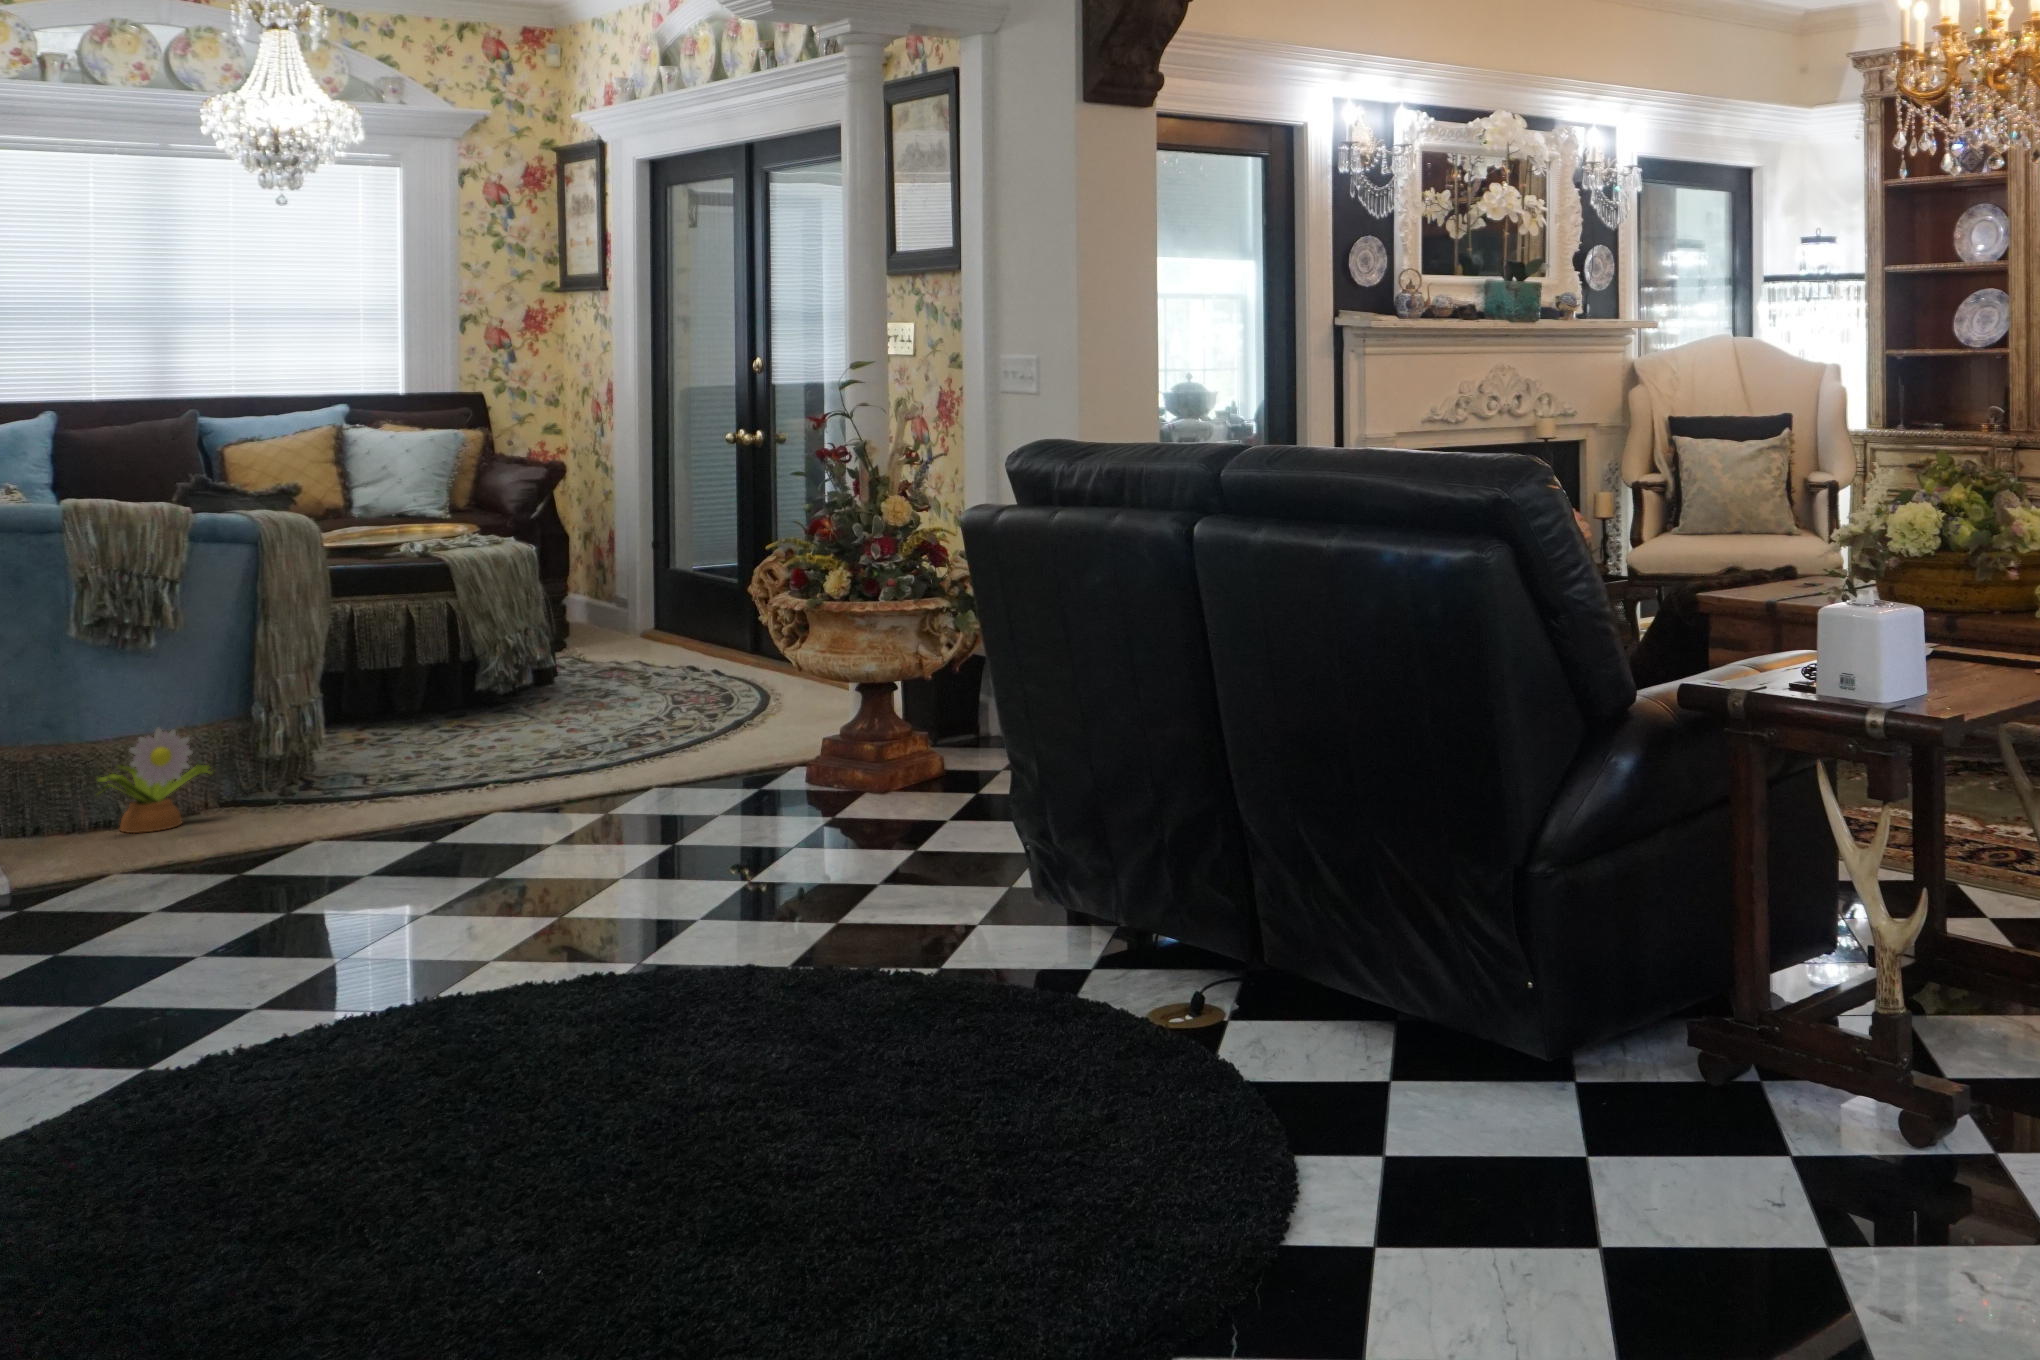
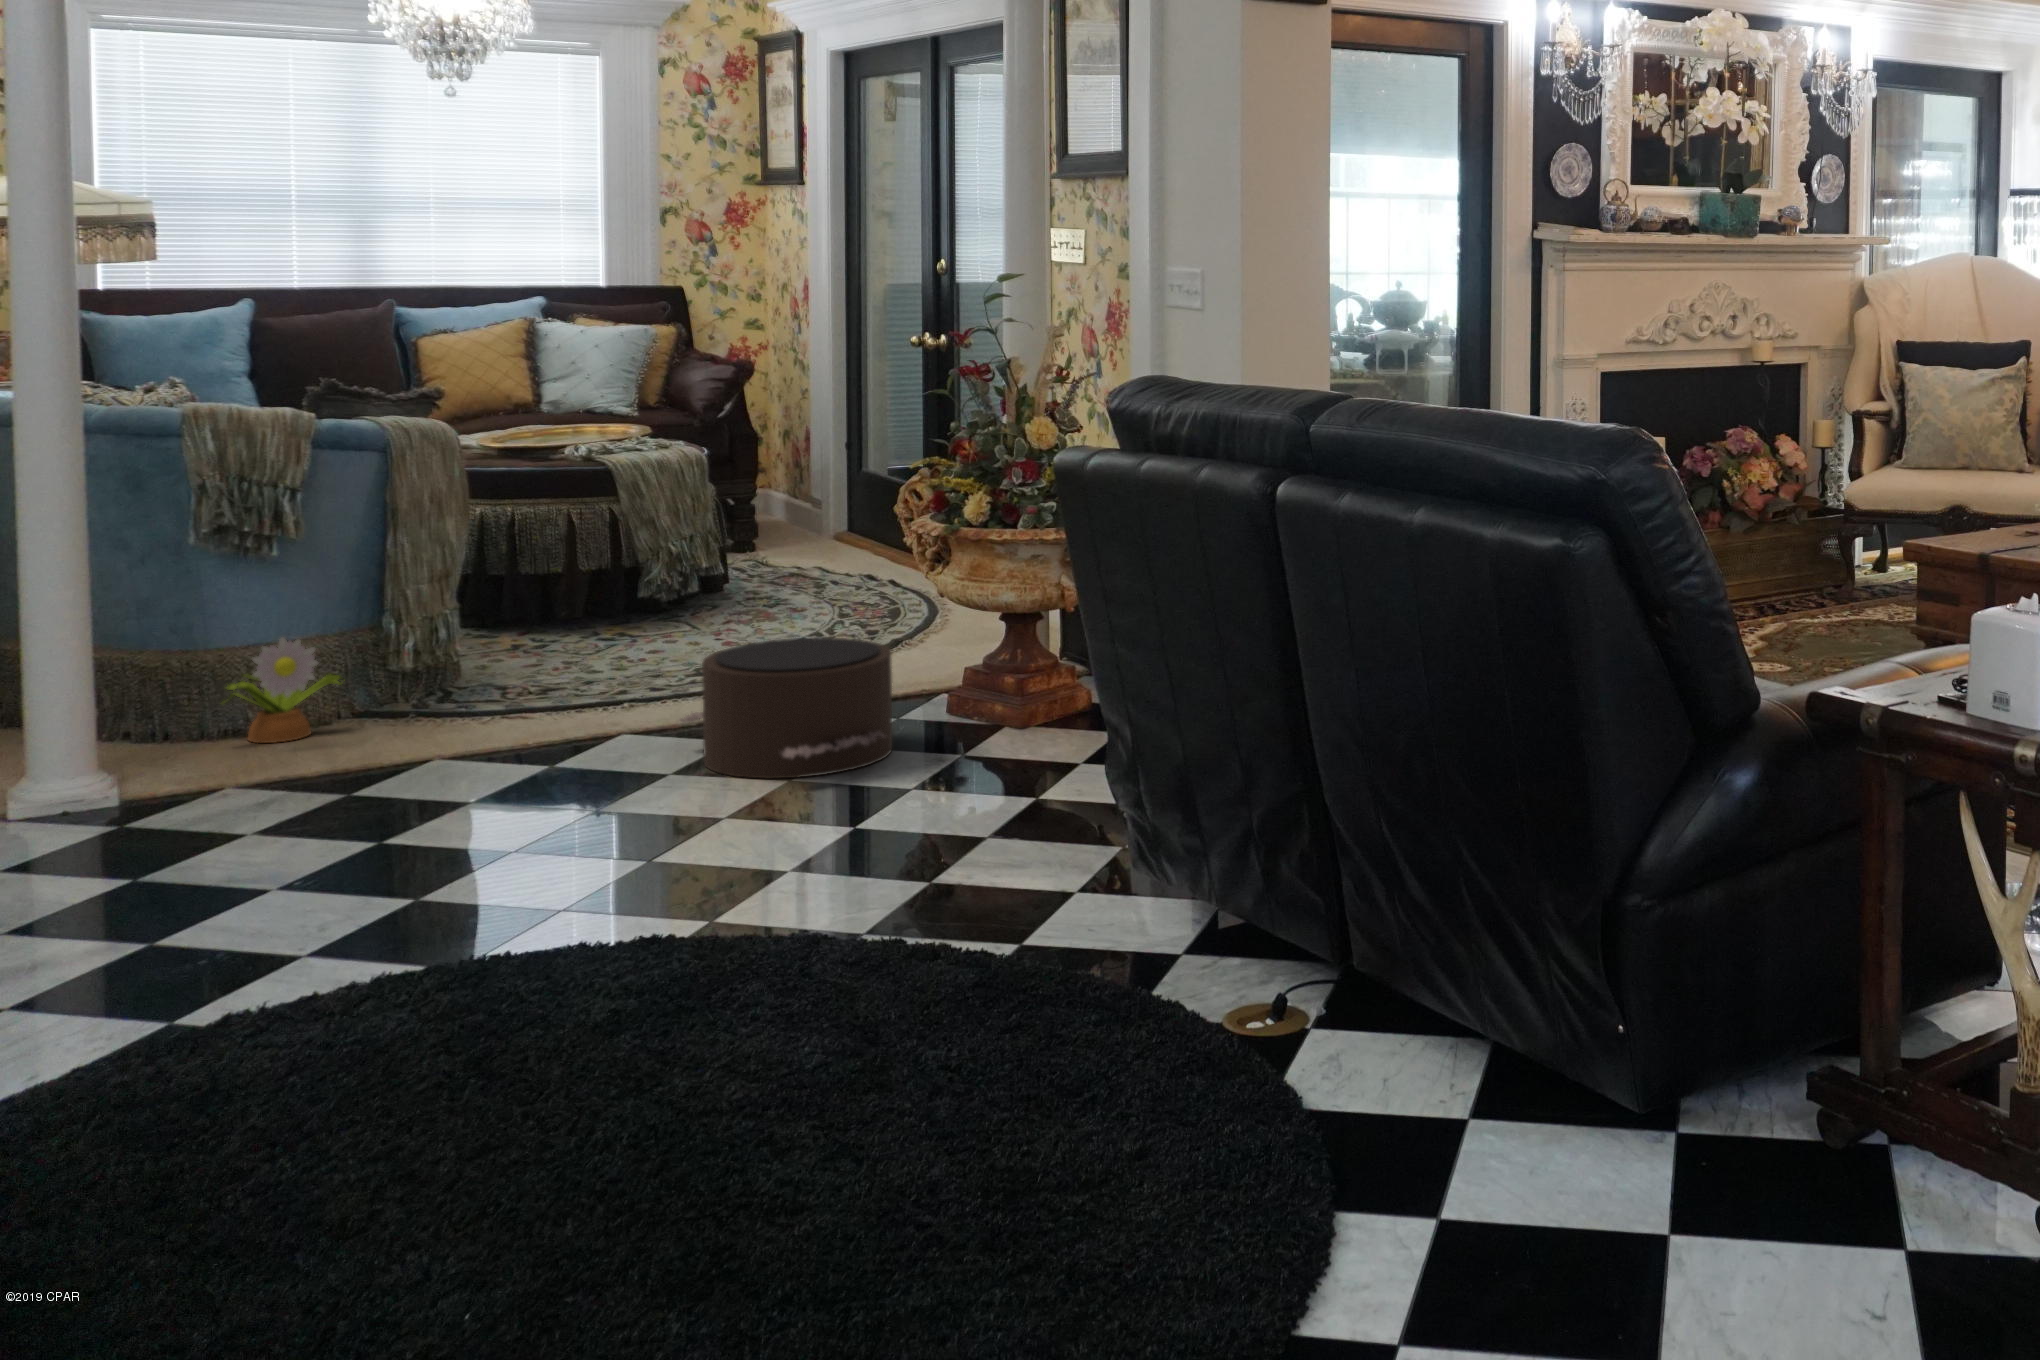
pouf: none [555,712,769,844] -> present [680,637,892,779]

